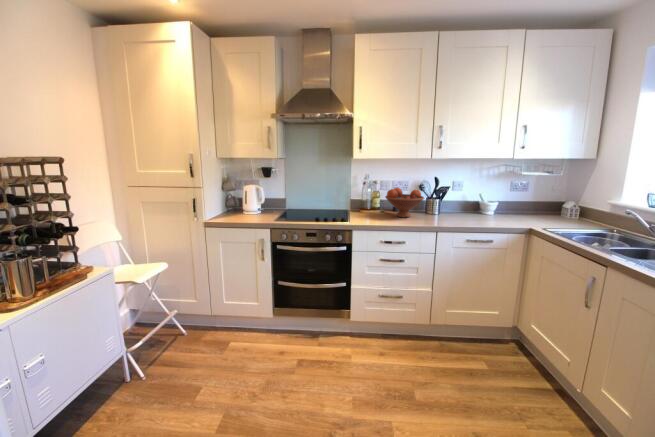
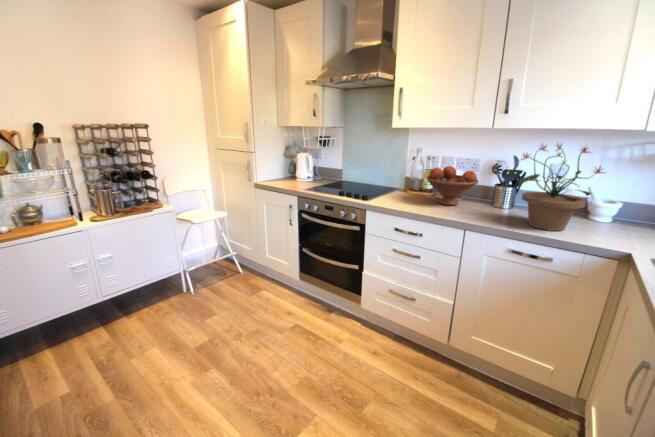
potted plant: none [451,166,508,223] -> present [517,144,603,231]

